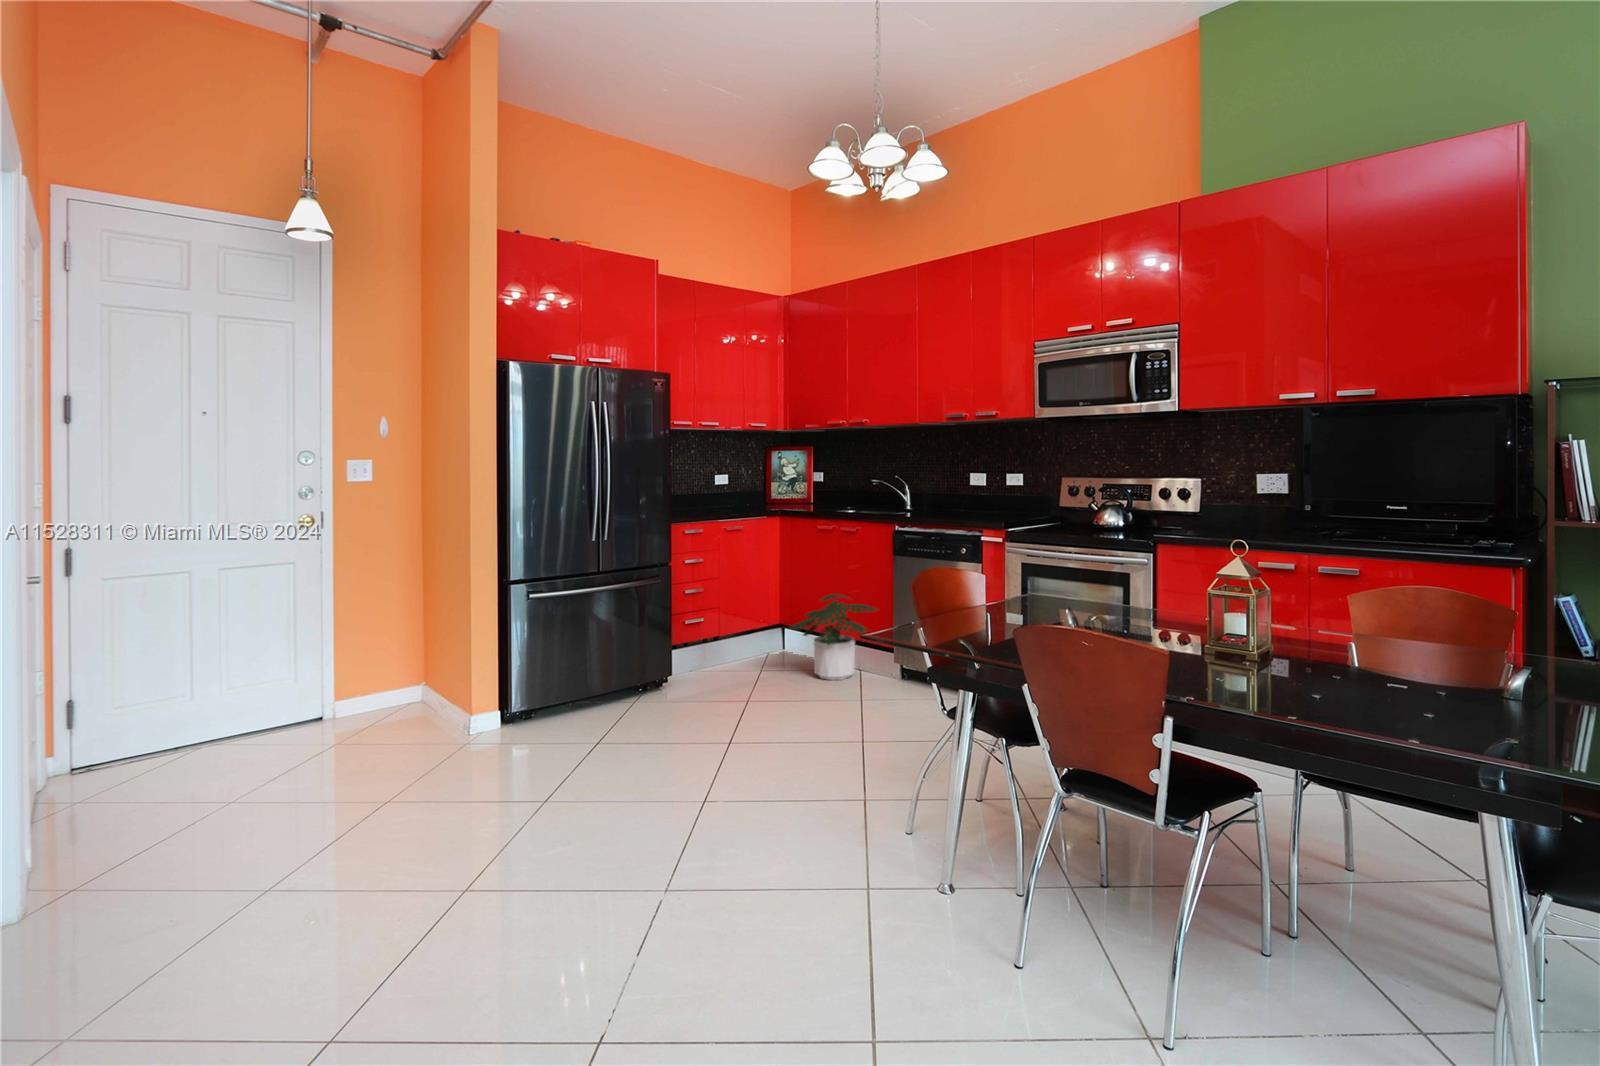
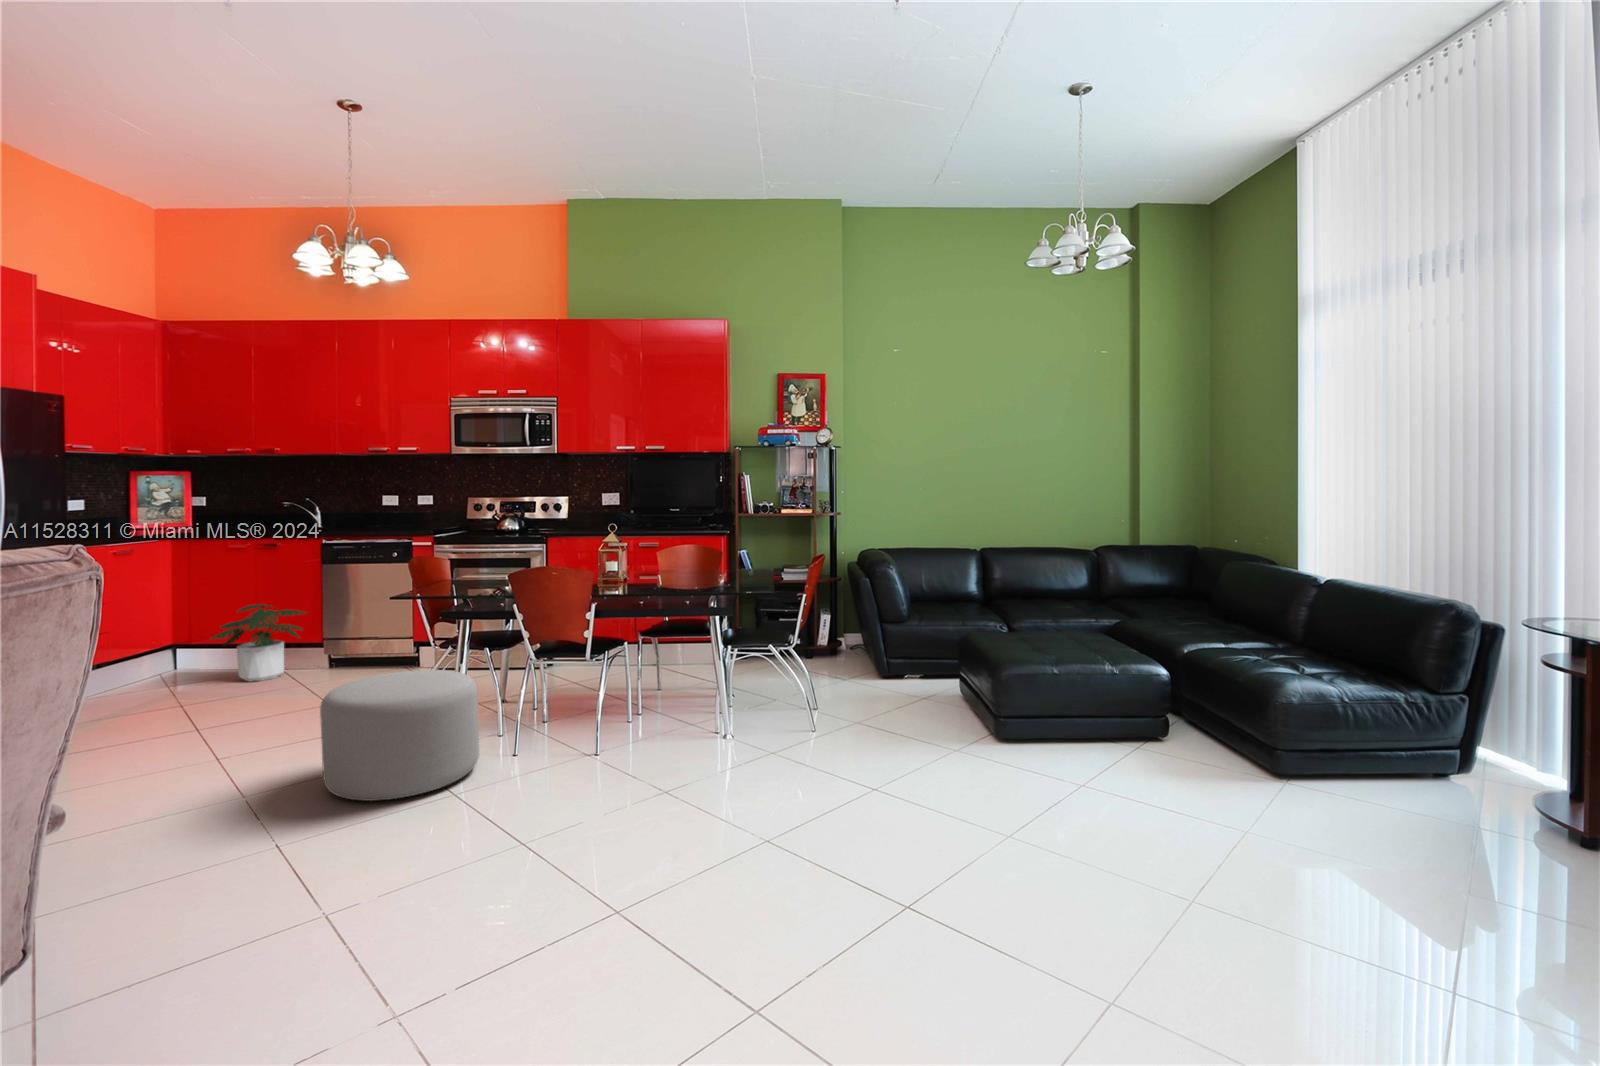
ottoman: none [714,746,913,954] -> present [320,670,479,801]

